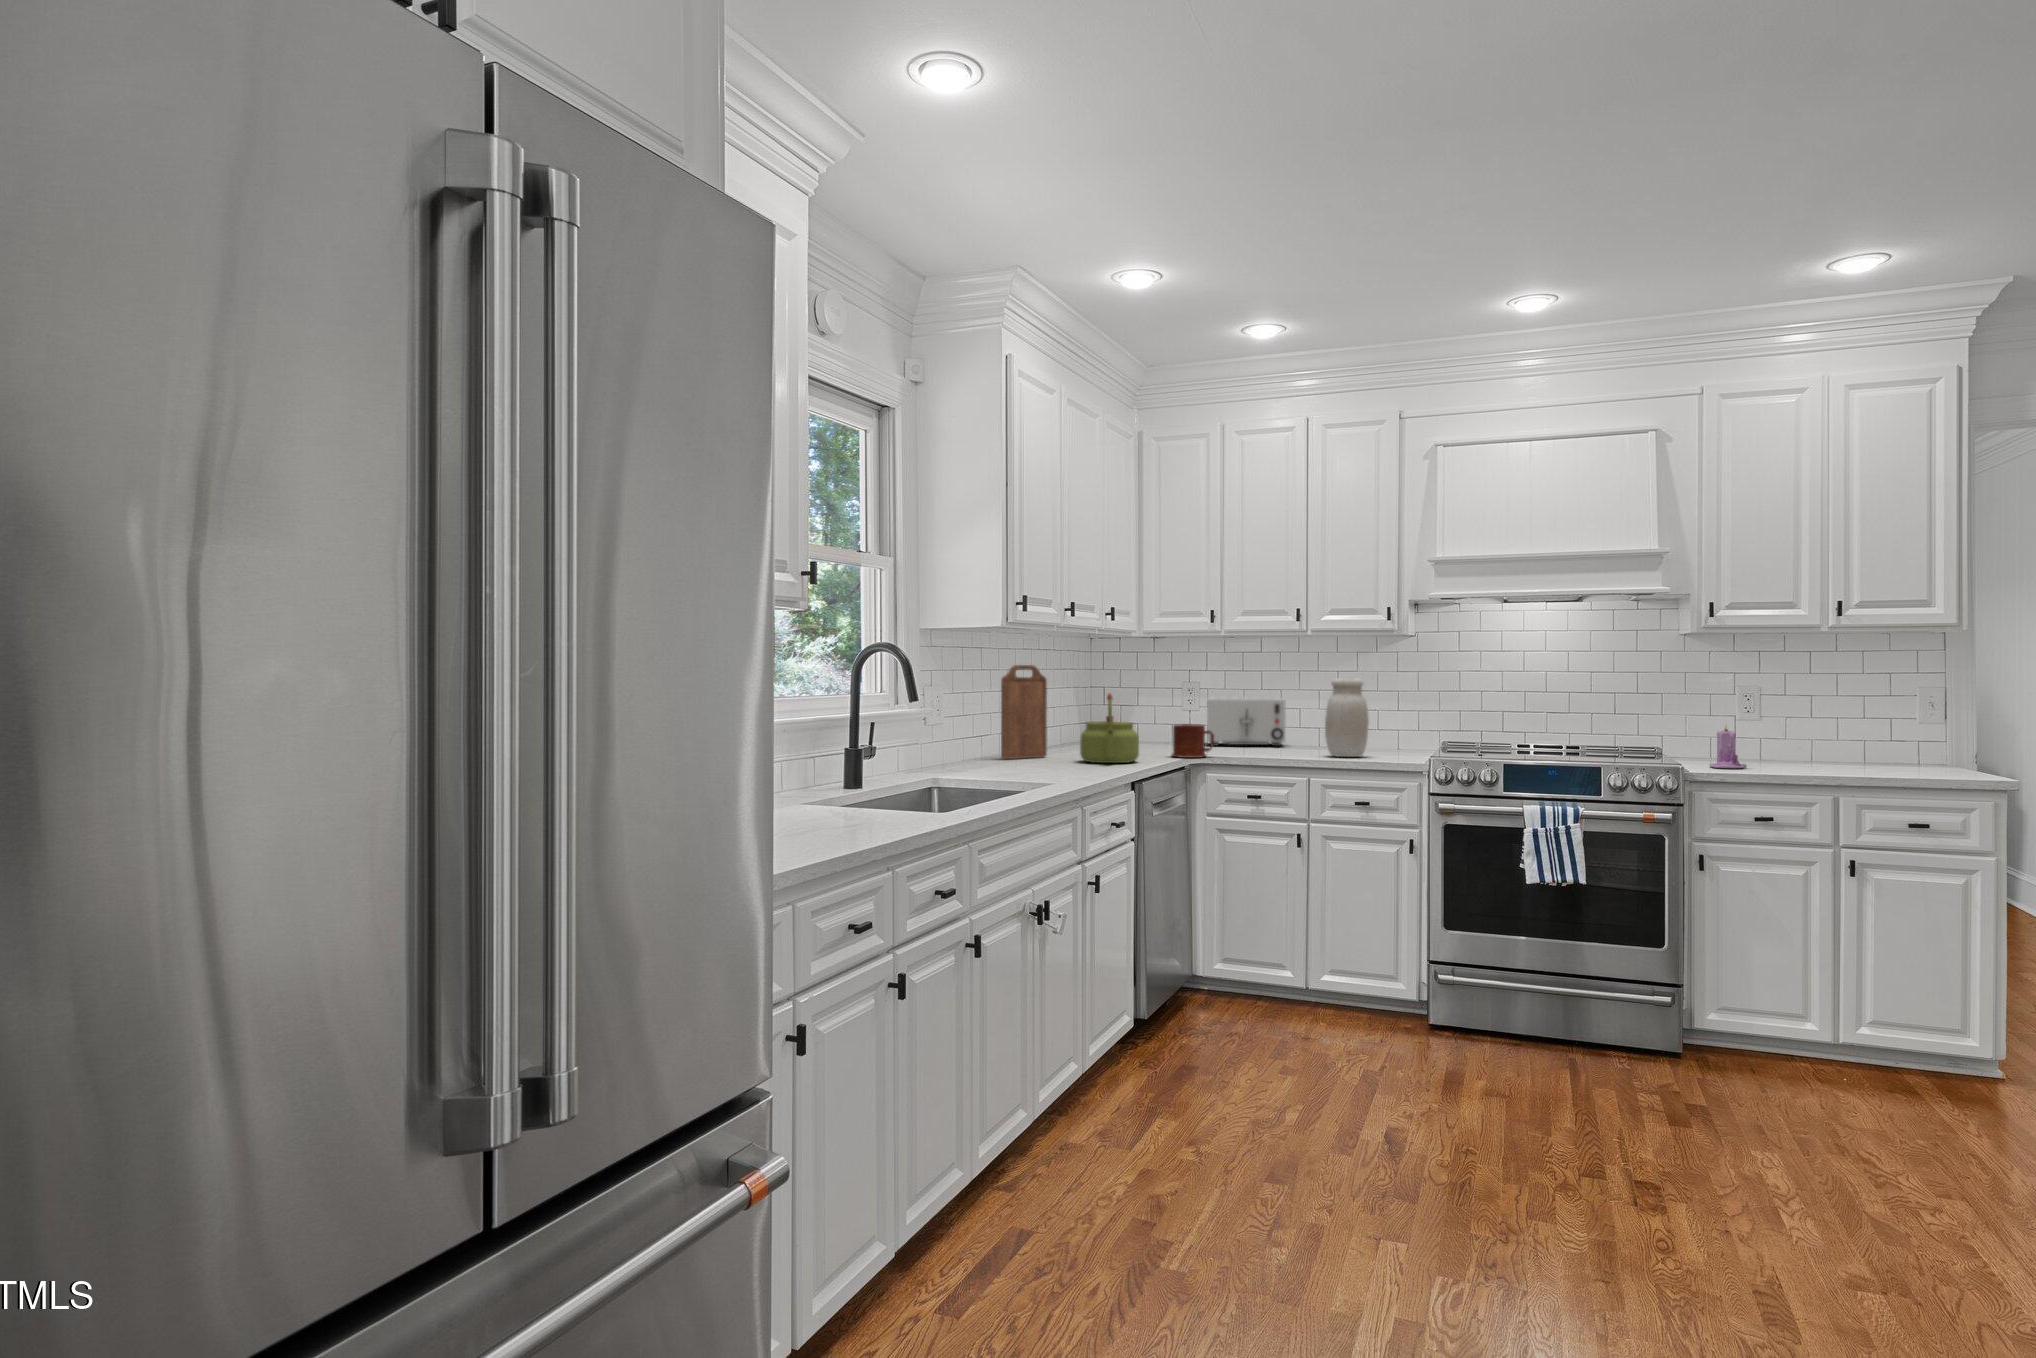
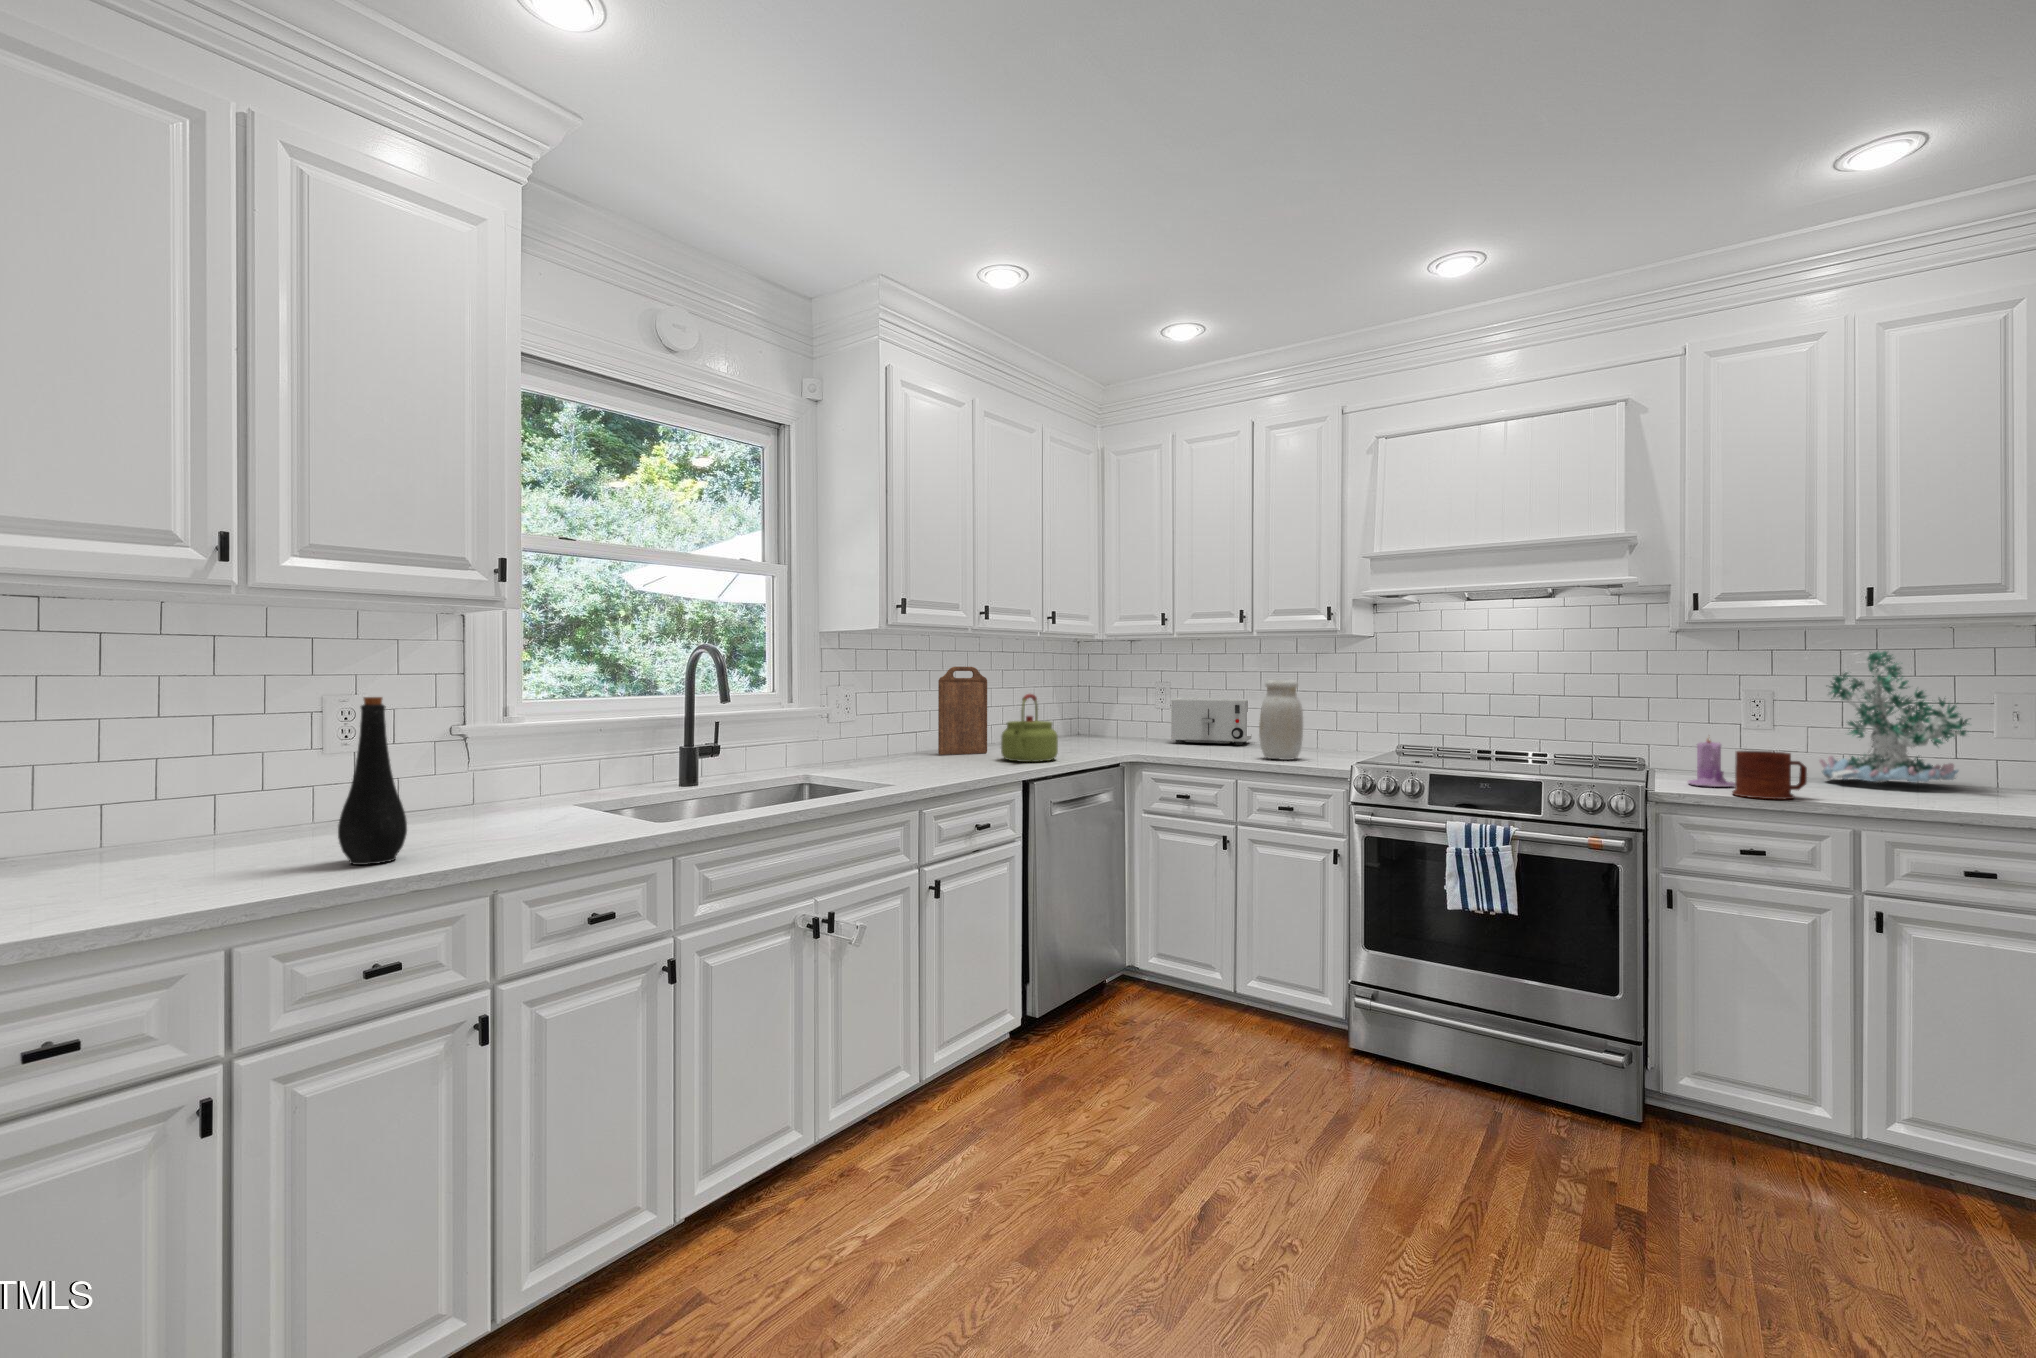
plant: none [1802,652,1911,763] -> present [1820,652,1968,783]
bottle: none [813,695,863,835] -> present [338,697,407,865]
mug: present [1172,724,1214,758] -> present [1732,751,1807,799]

